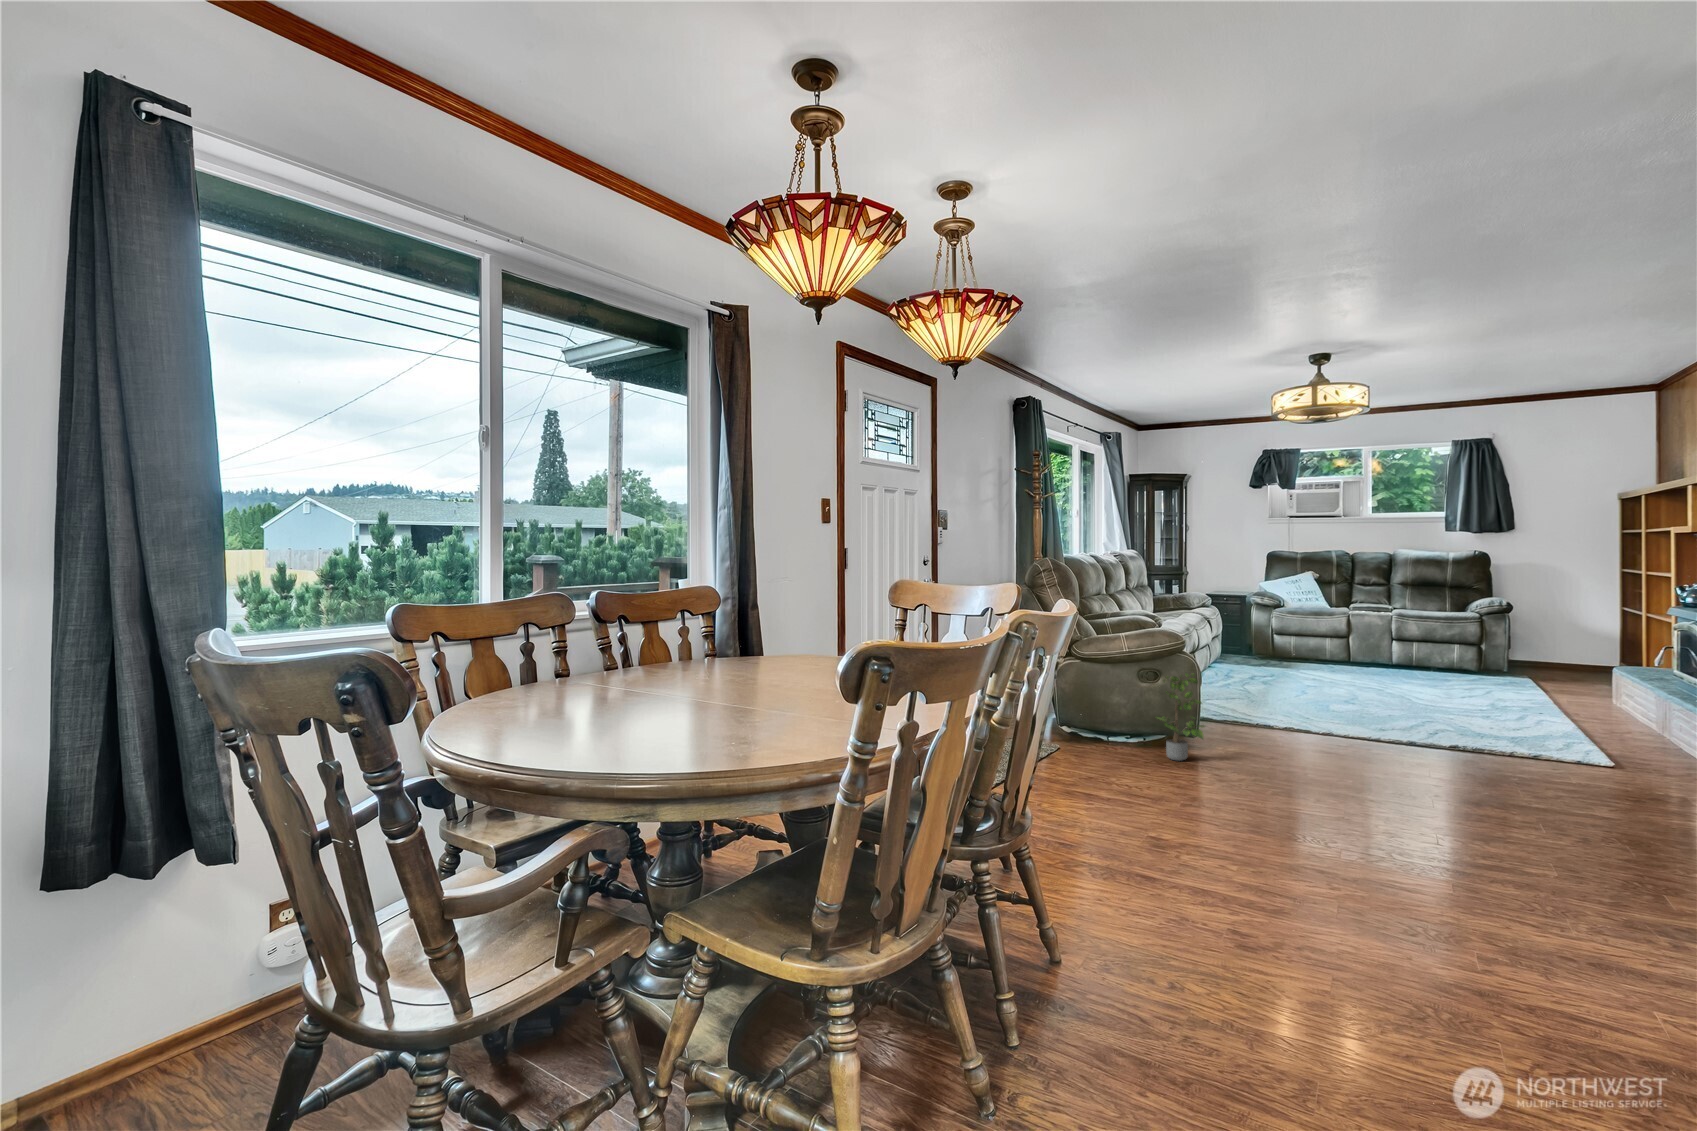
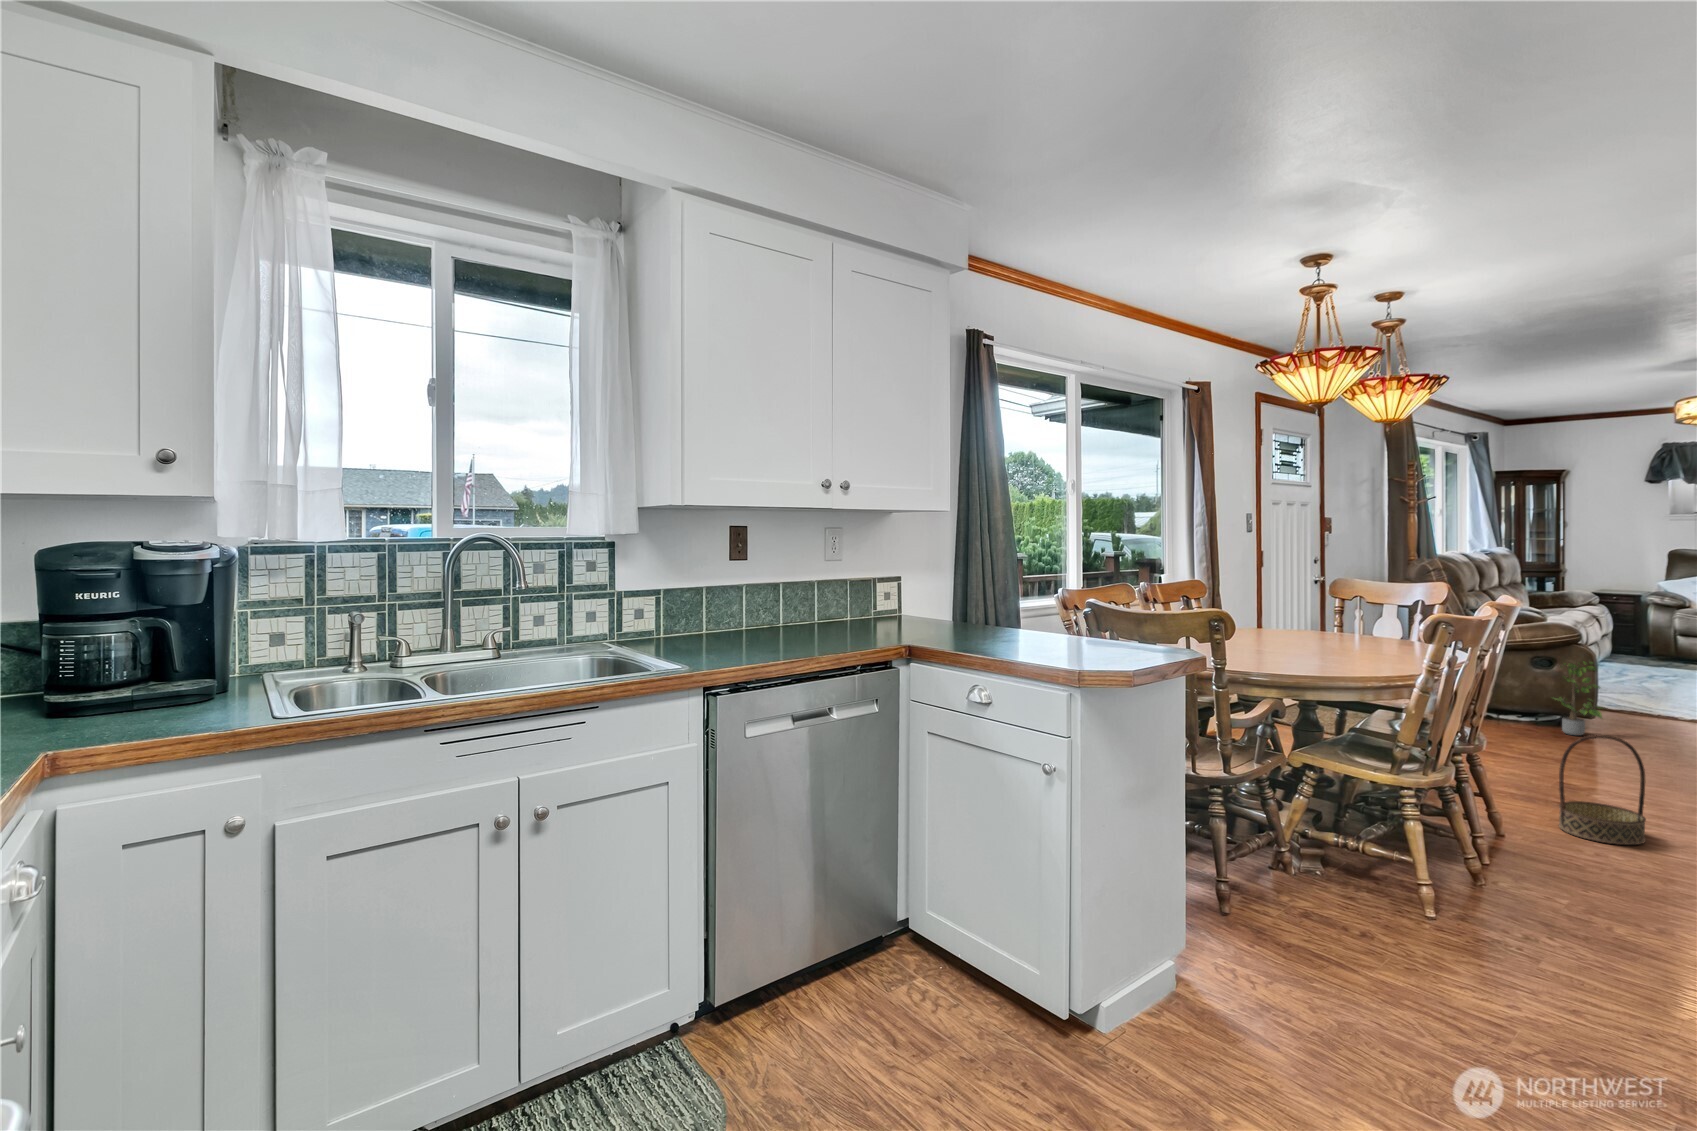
basket: none [1132,797,1234,965] -> present [1559,735,1646,845]

